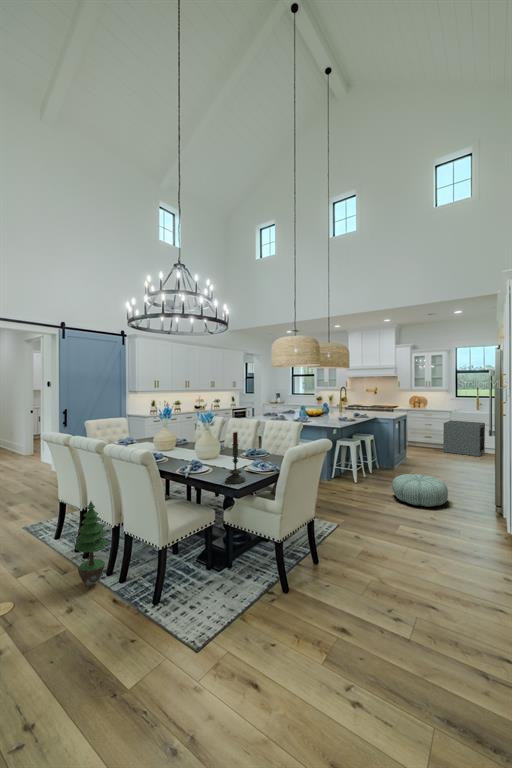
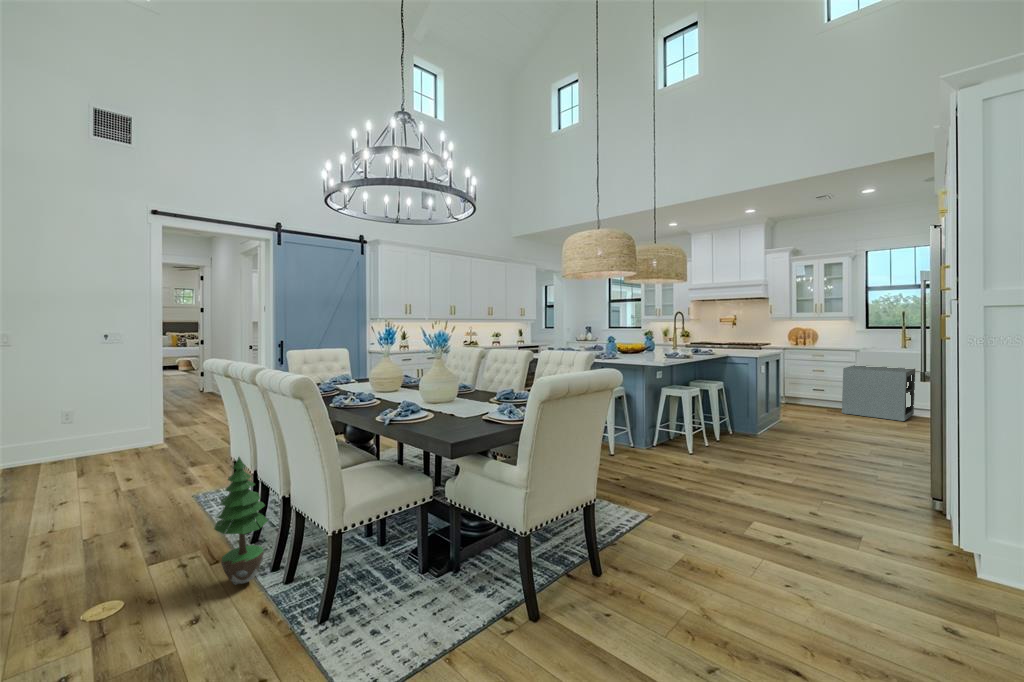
candle: present [226,432,245,484] -> none [439,351,471,437]
pouf: present [392,474,448,507] -> none [747,441,843,494]

